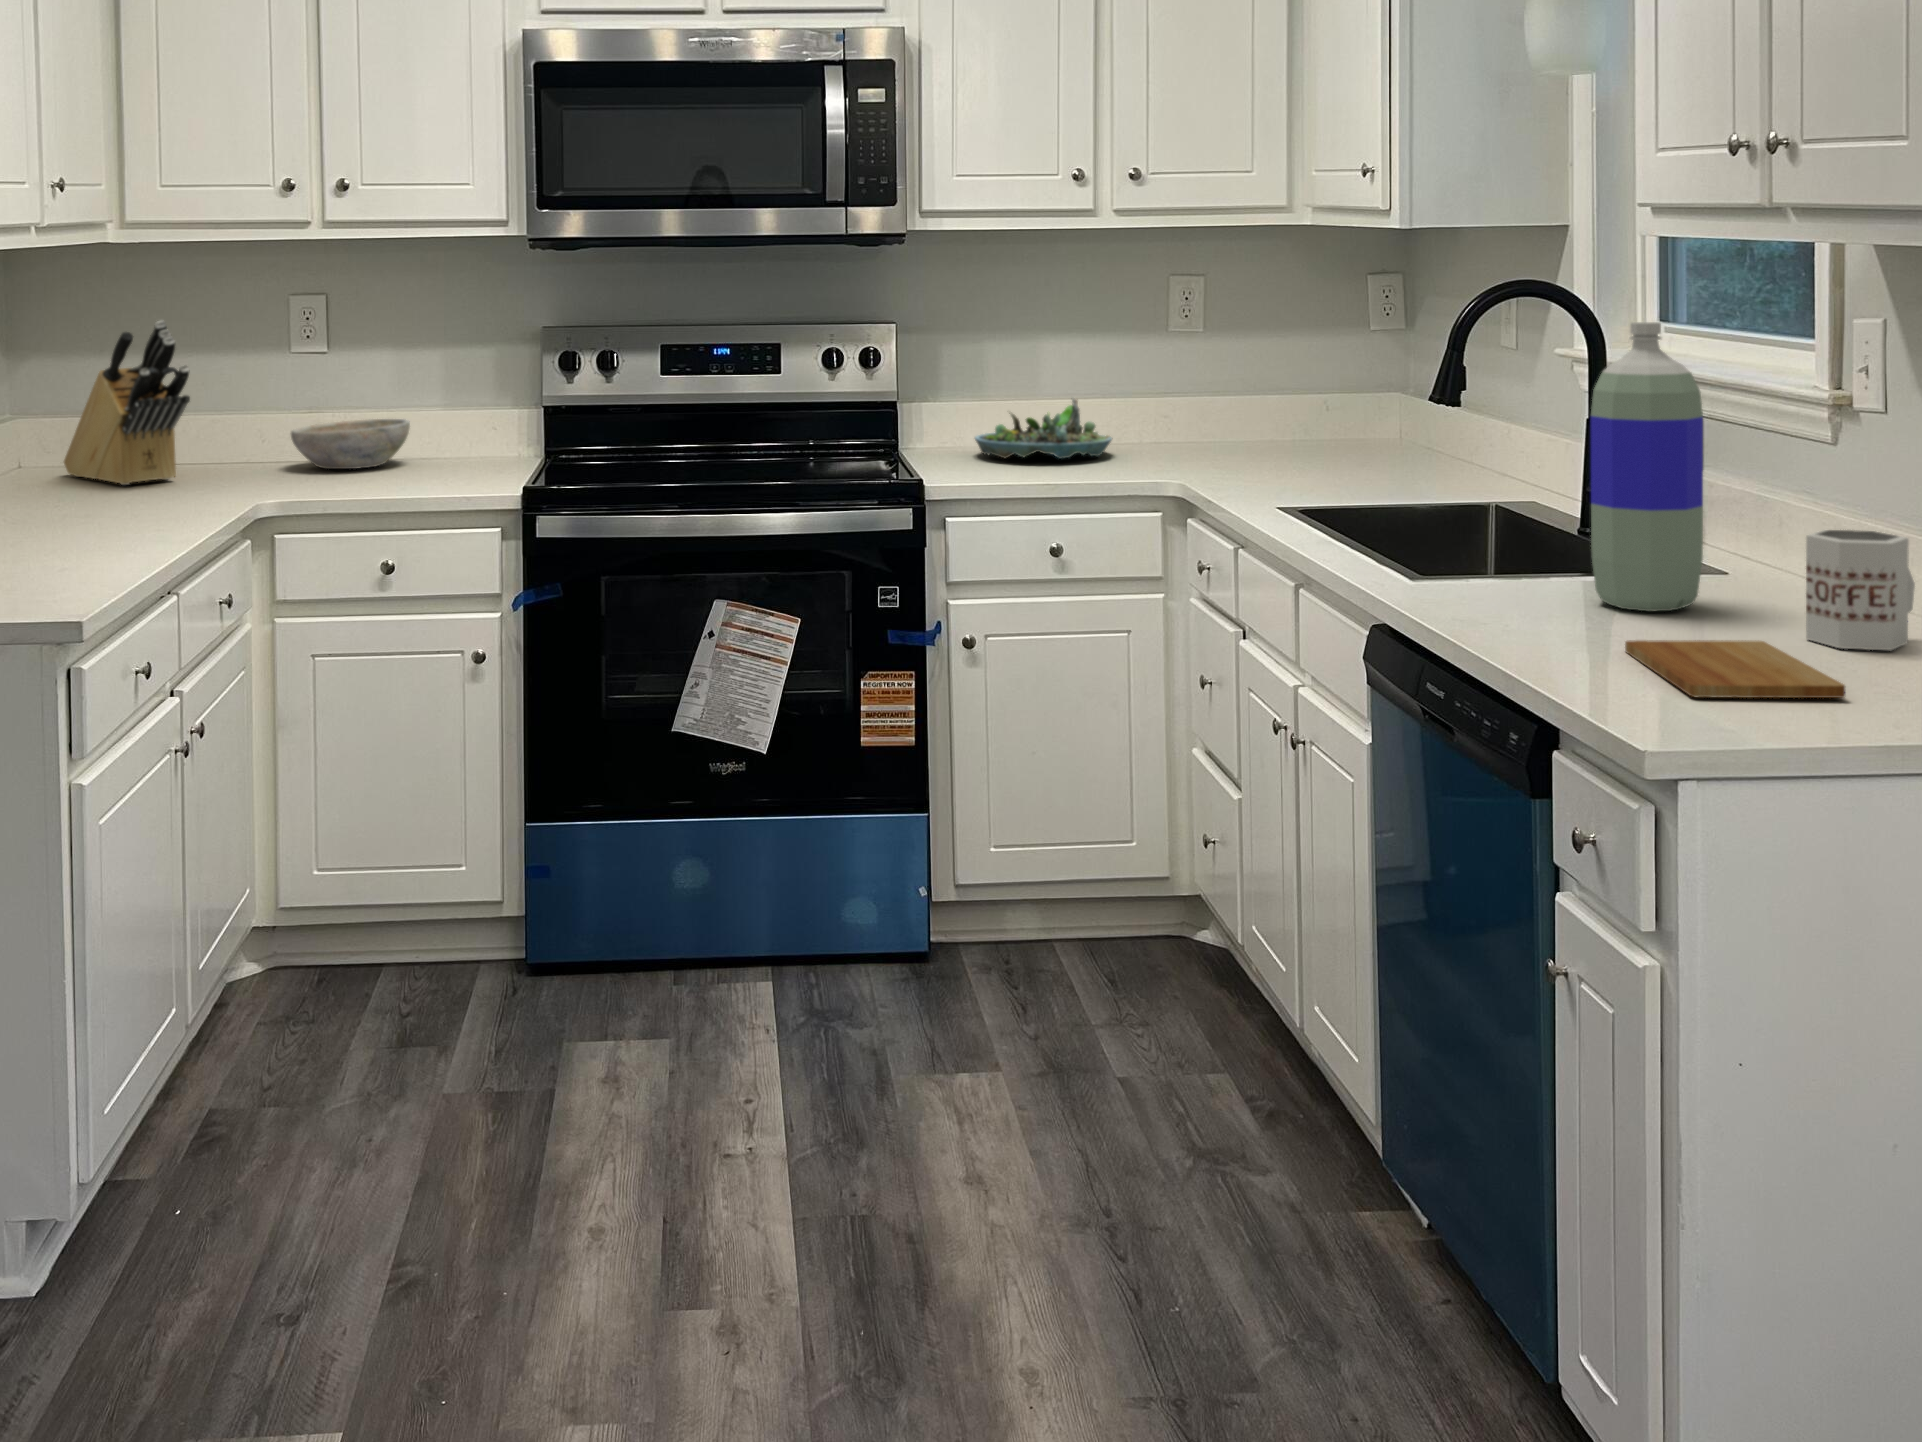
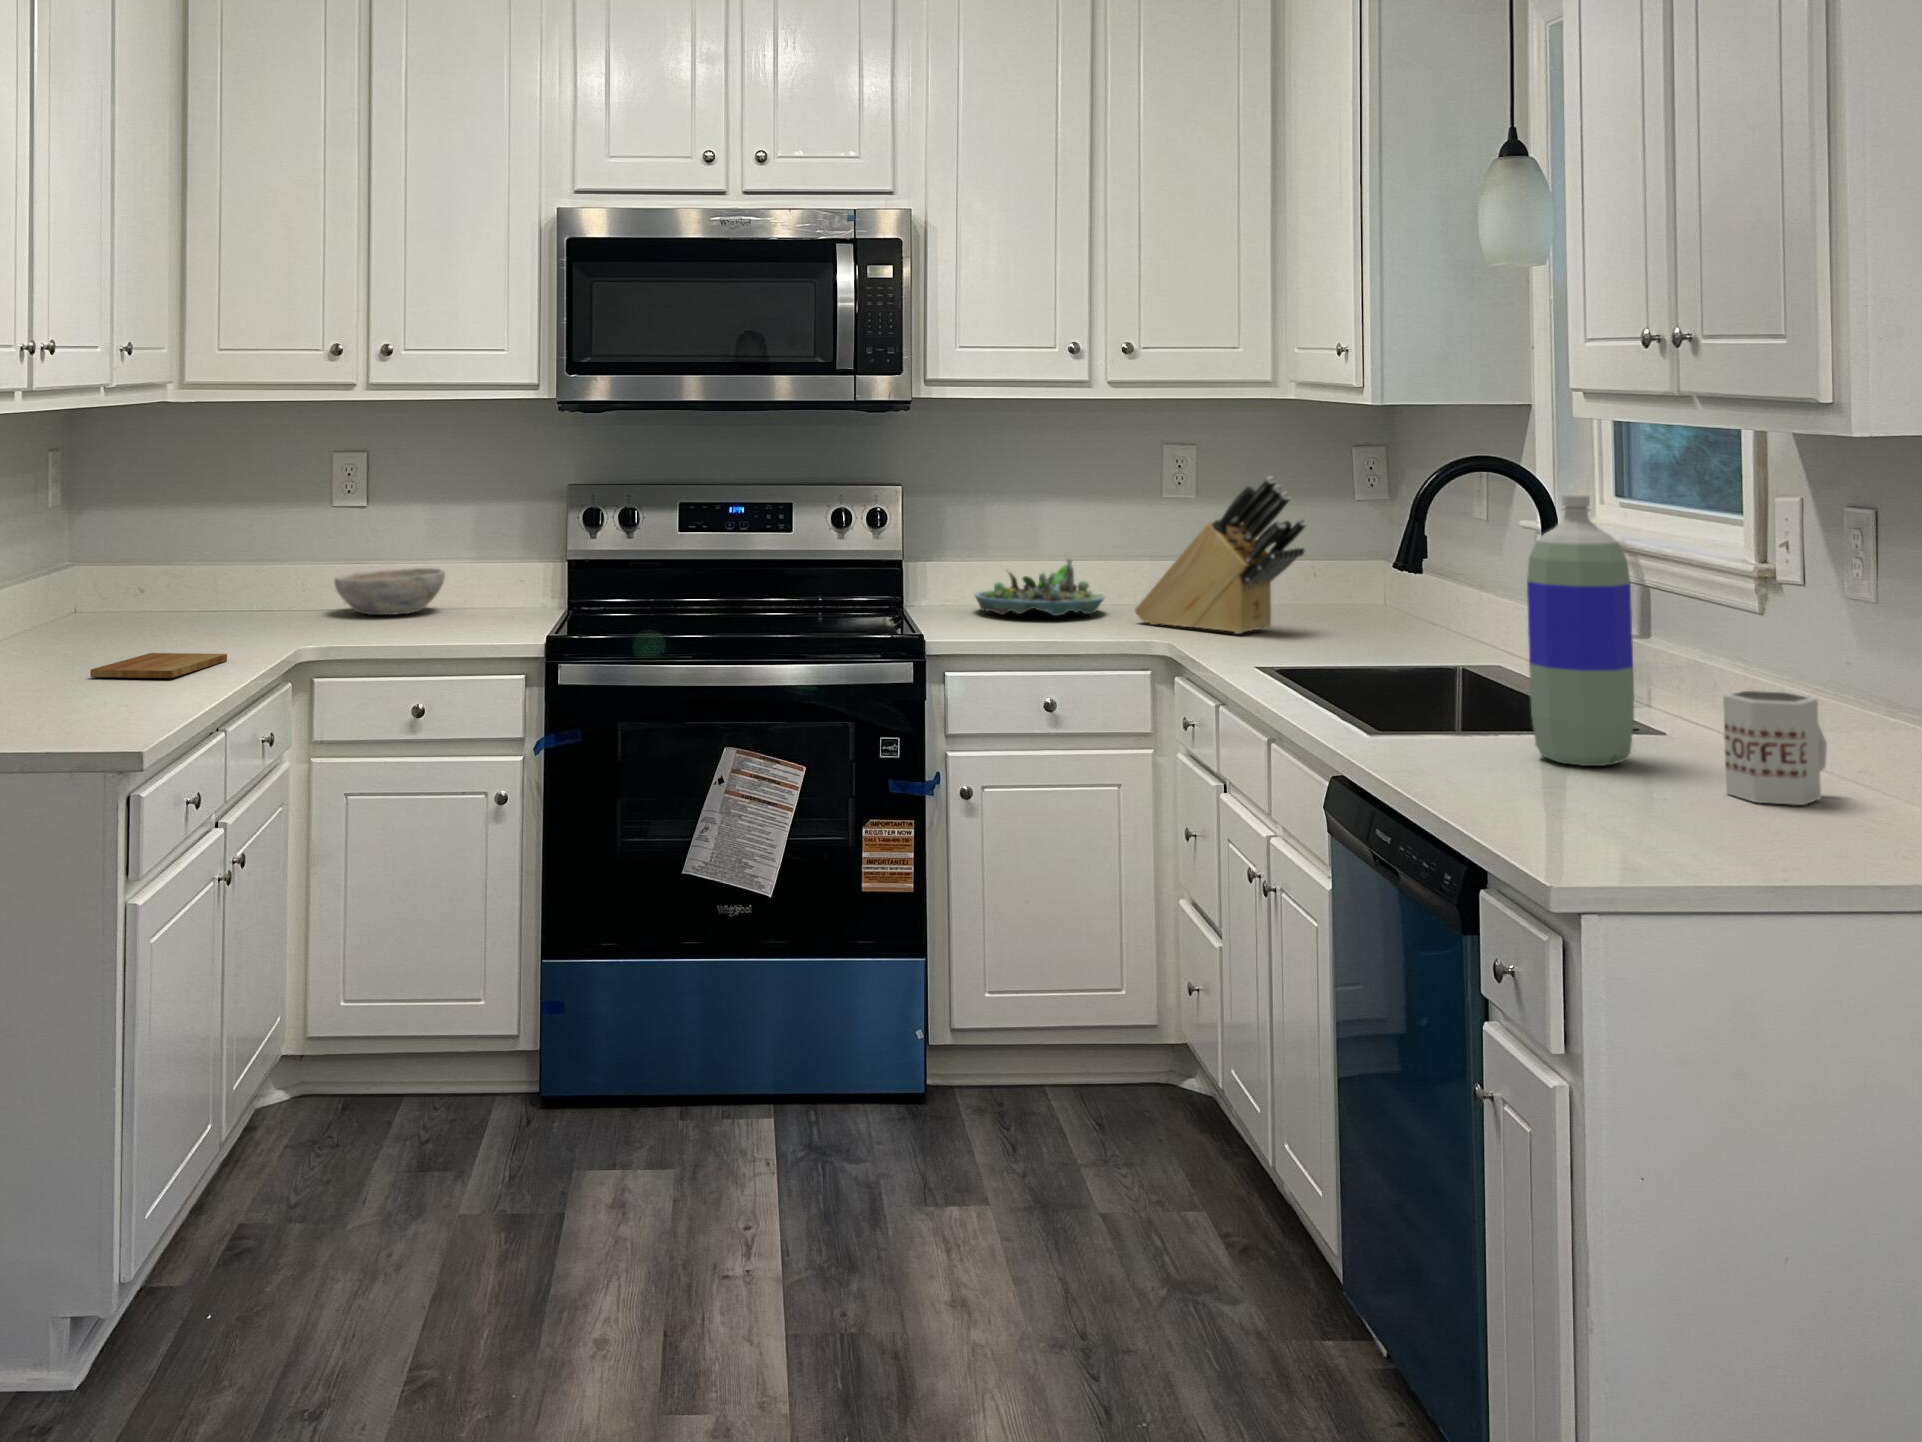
knife block: present [64,321,190,485] -> present [1135,476,1306,634]
cutting board: present [1625,640,1845,698] -> present [90,653,227,678]

